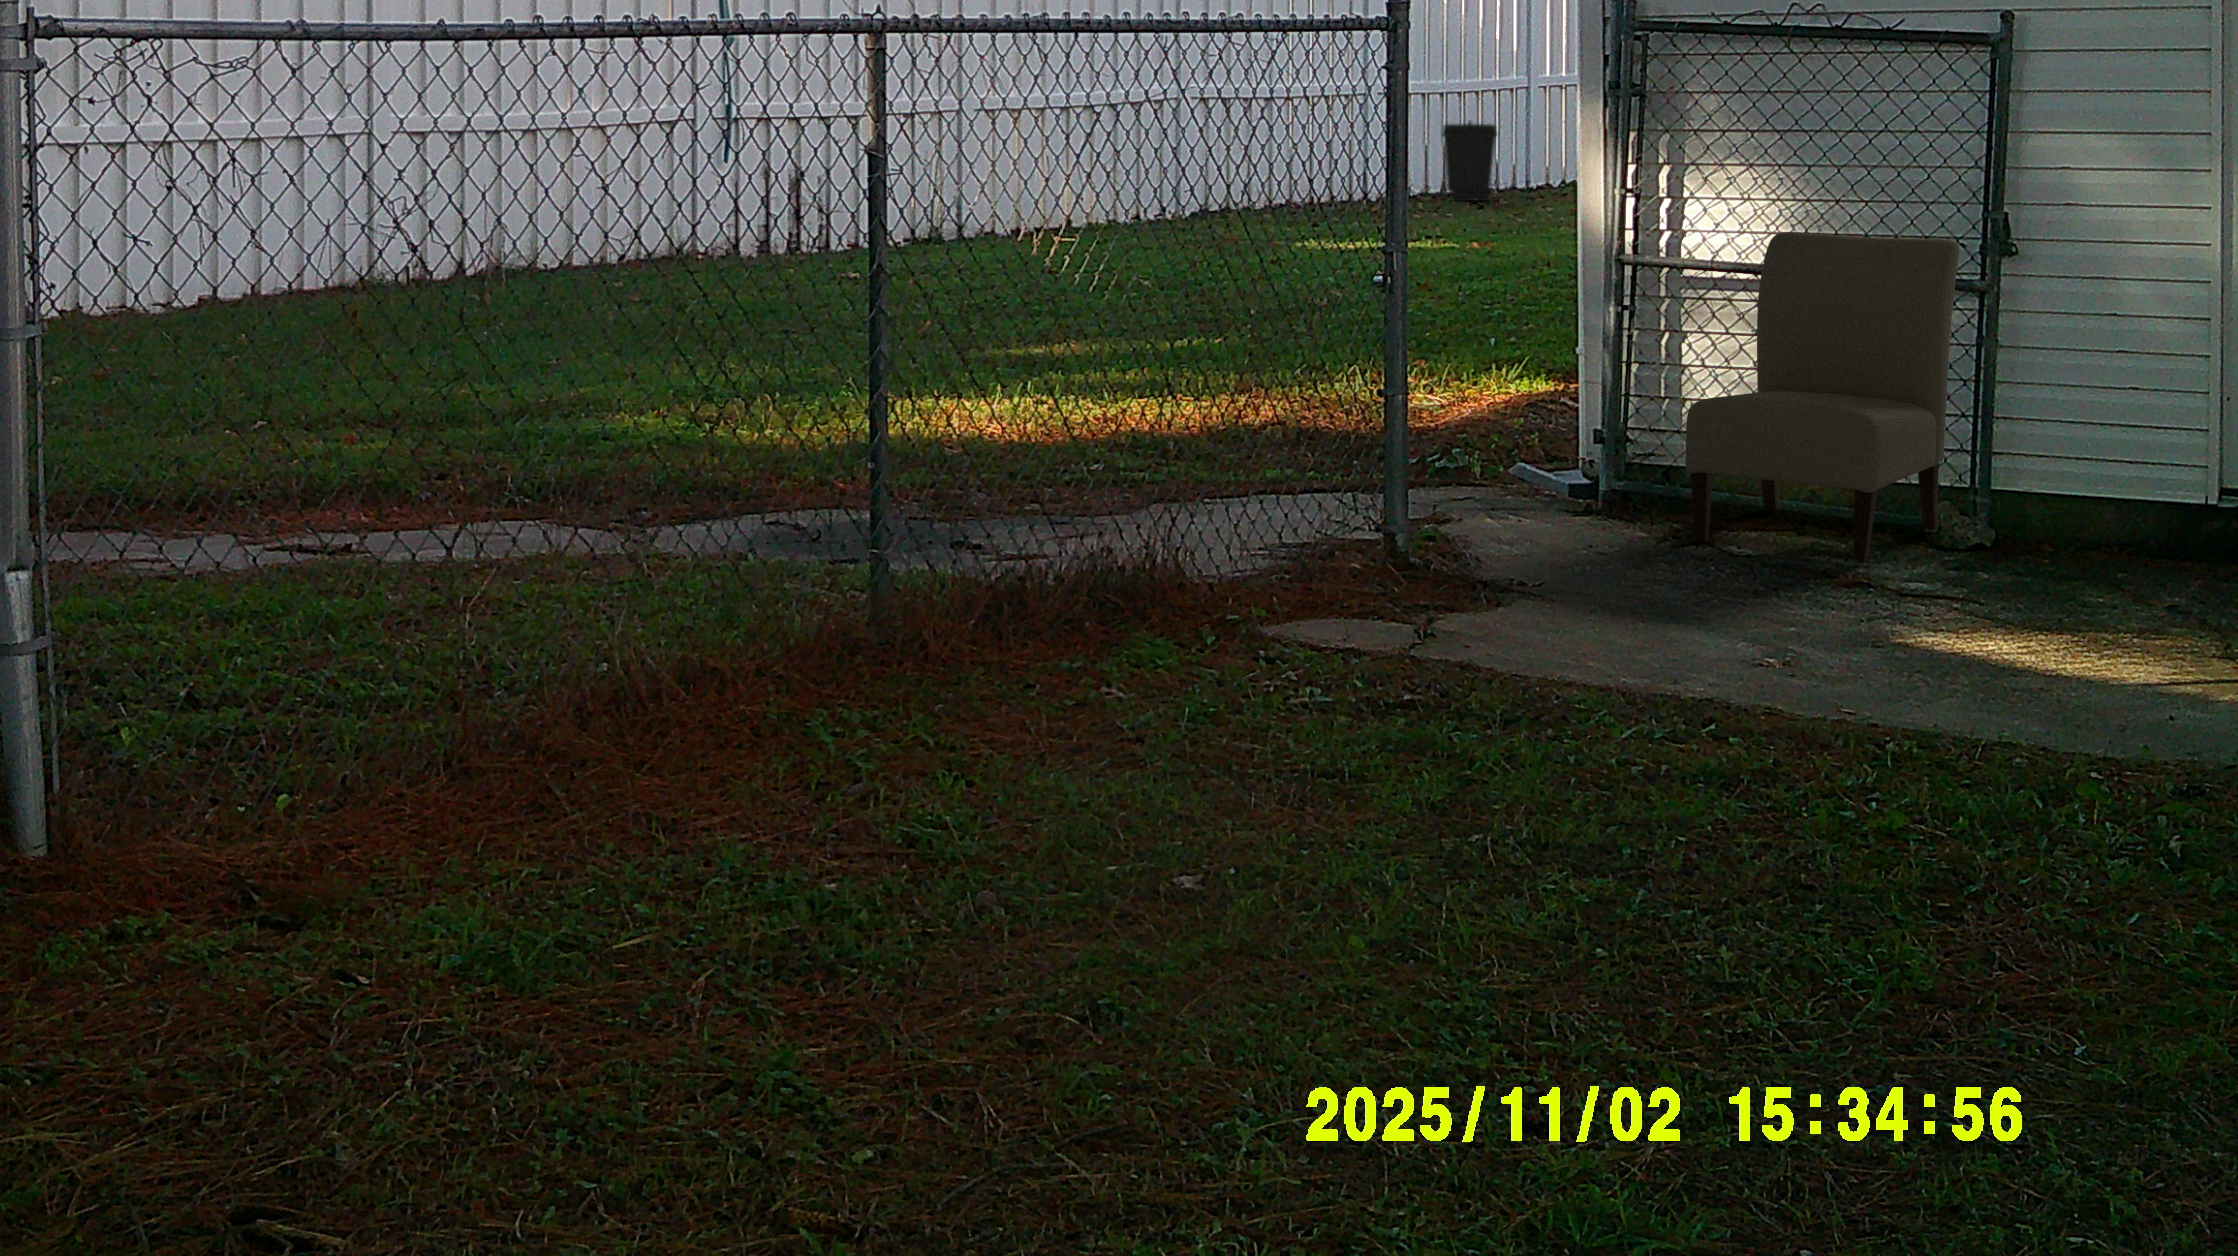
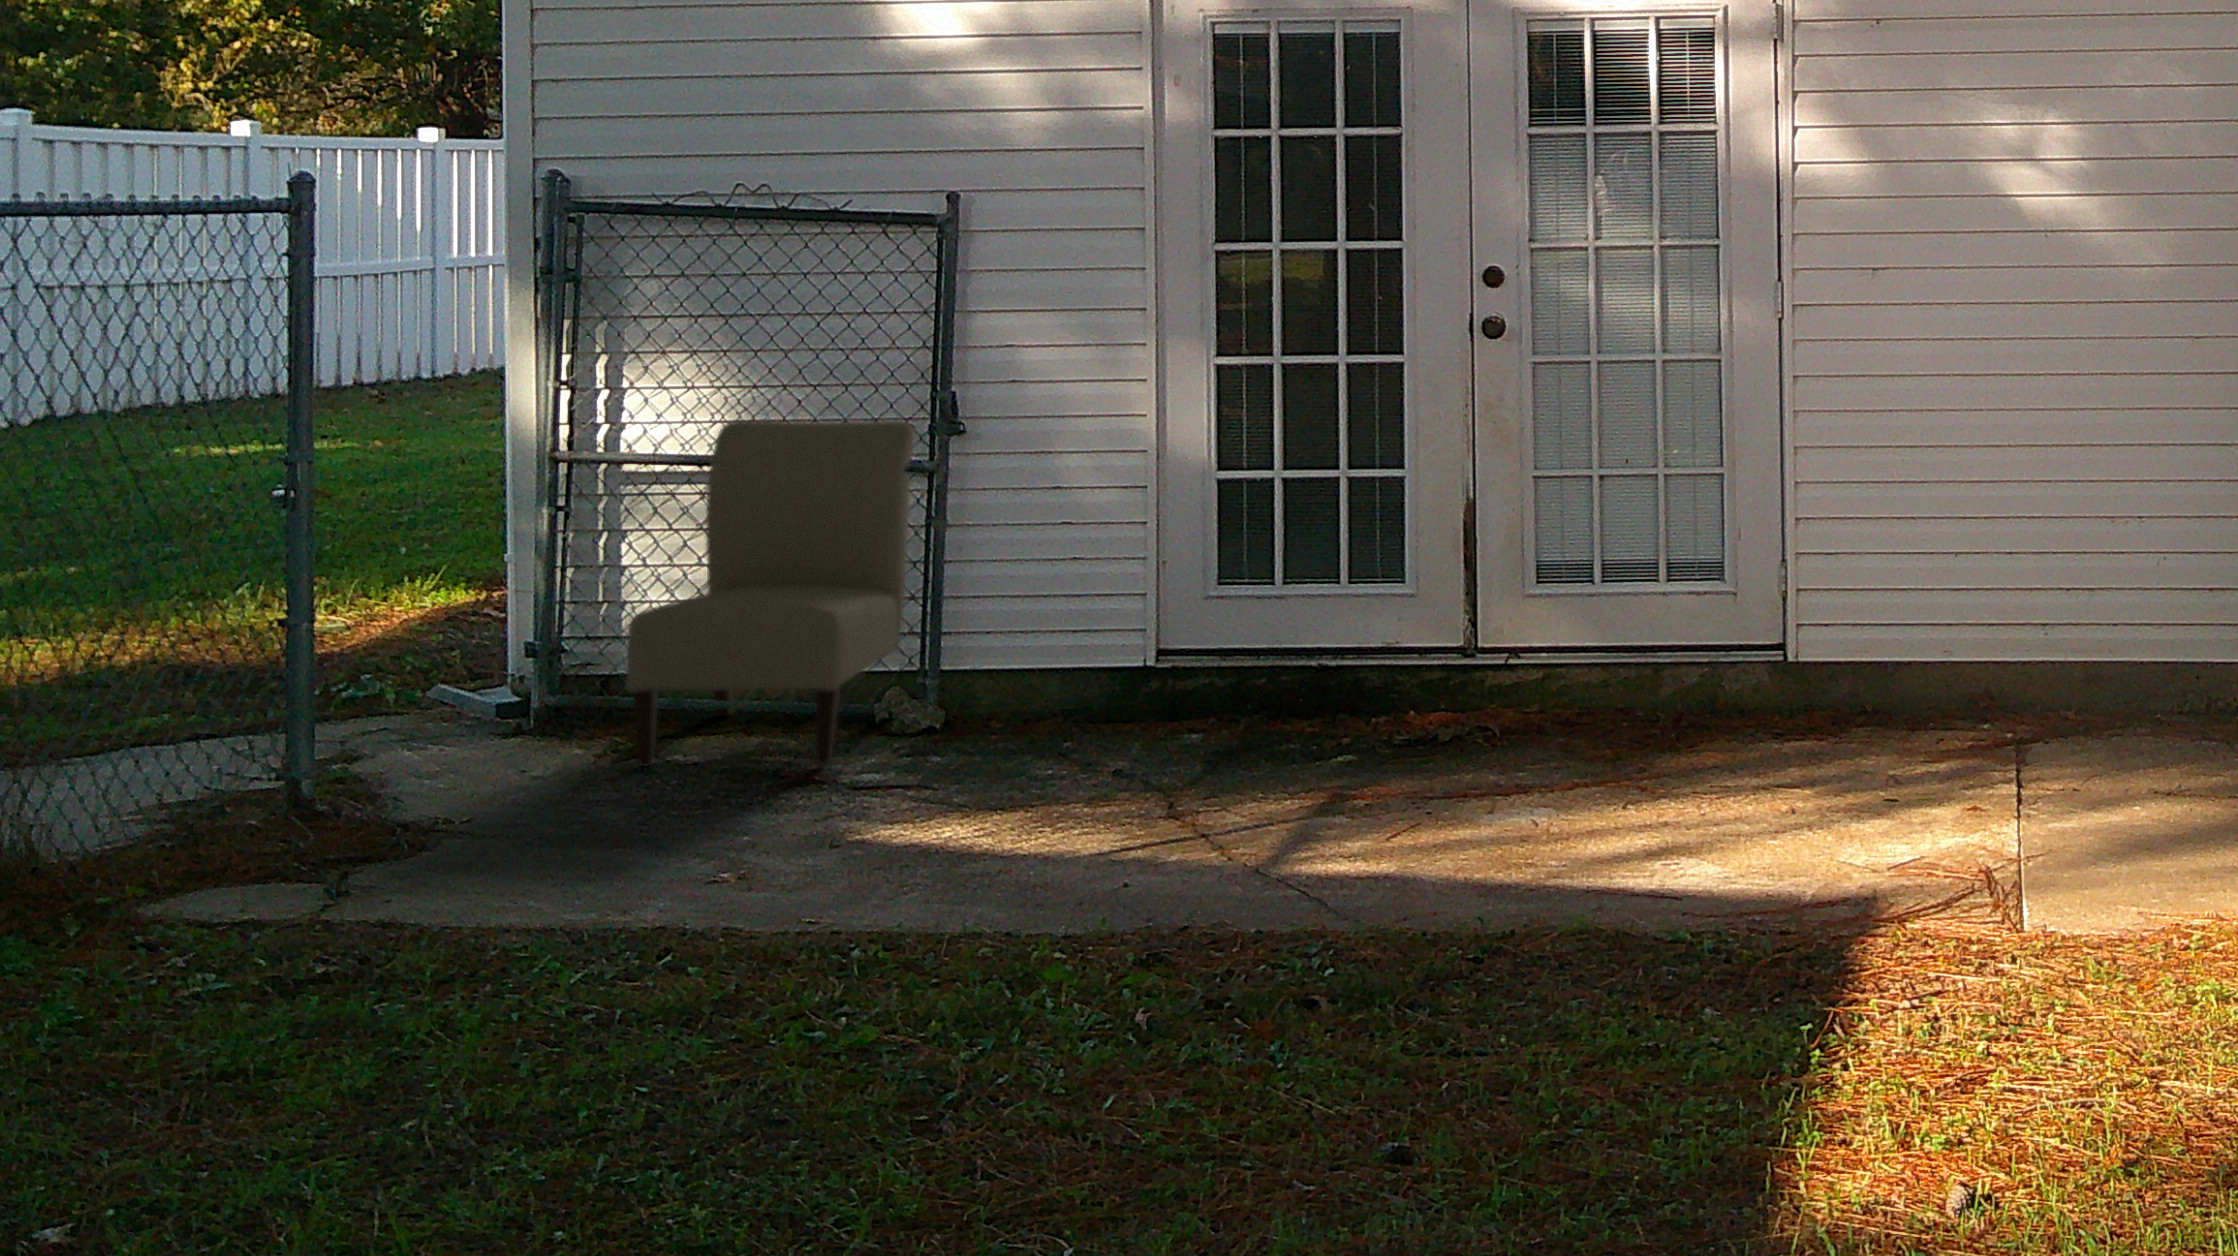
trash can: present [1442,122,1497,201] -> none [343,302,412,387]

